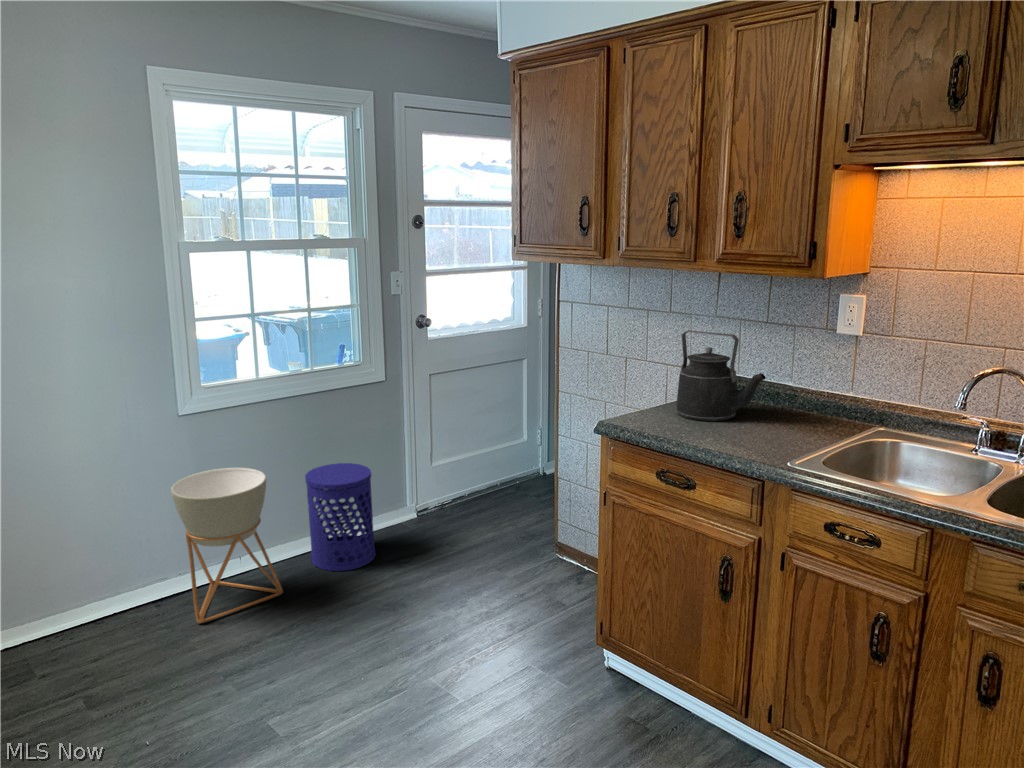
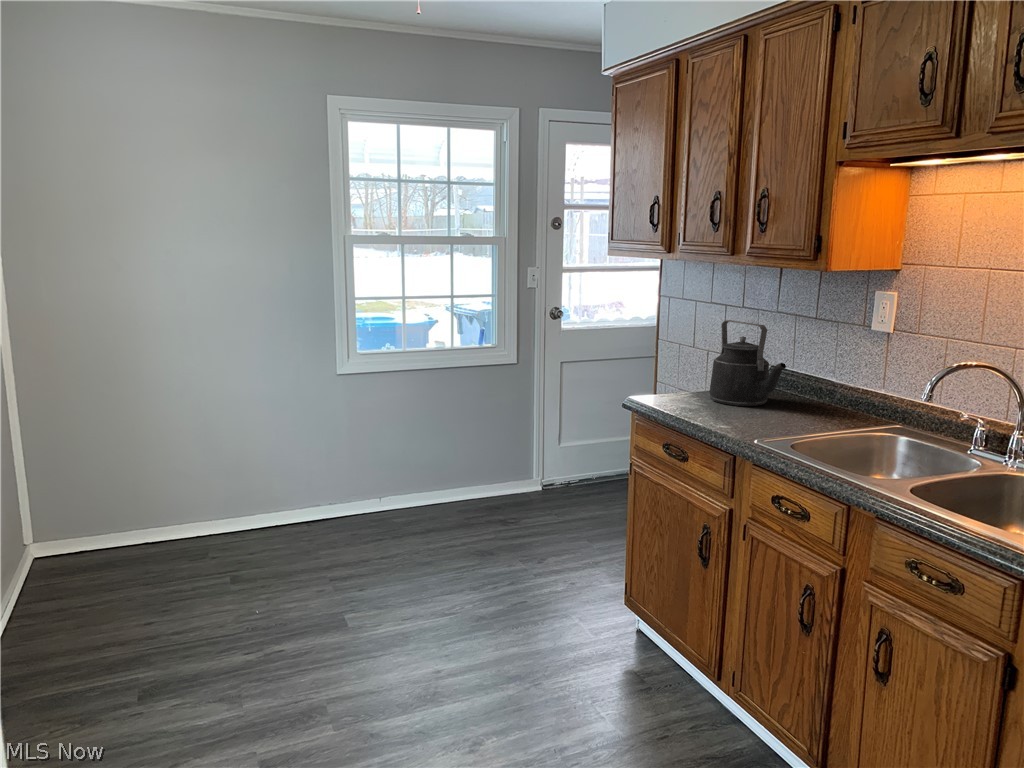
waste bin: present [305,463,376,571] -> none [435,428,491,519]
planter: present [171,468,283,623] -> none [322,417,401,535]

